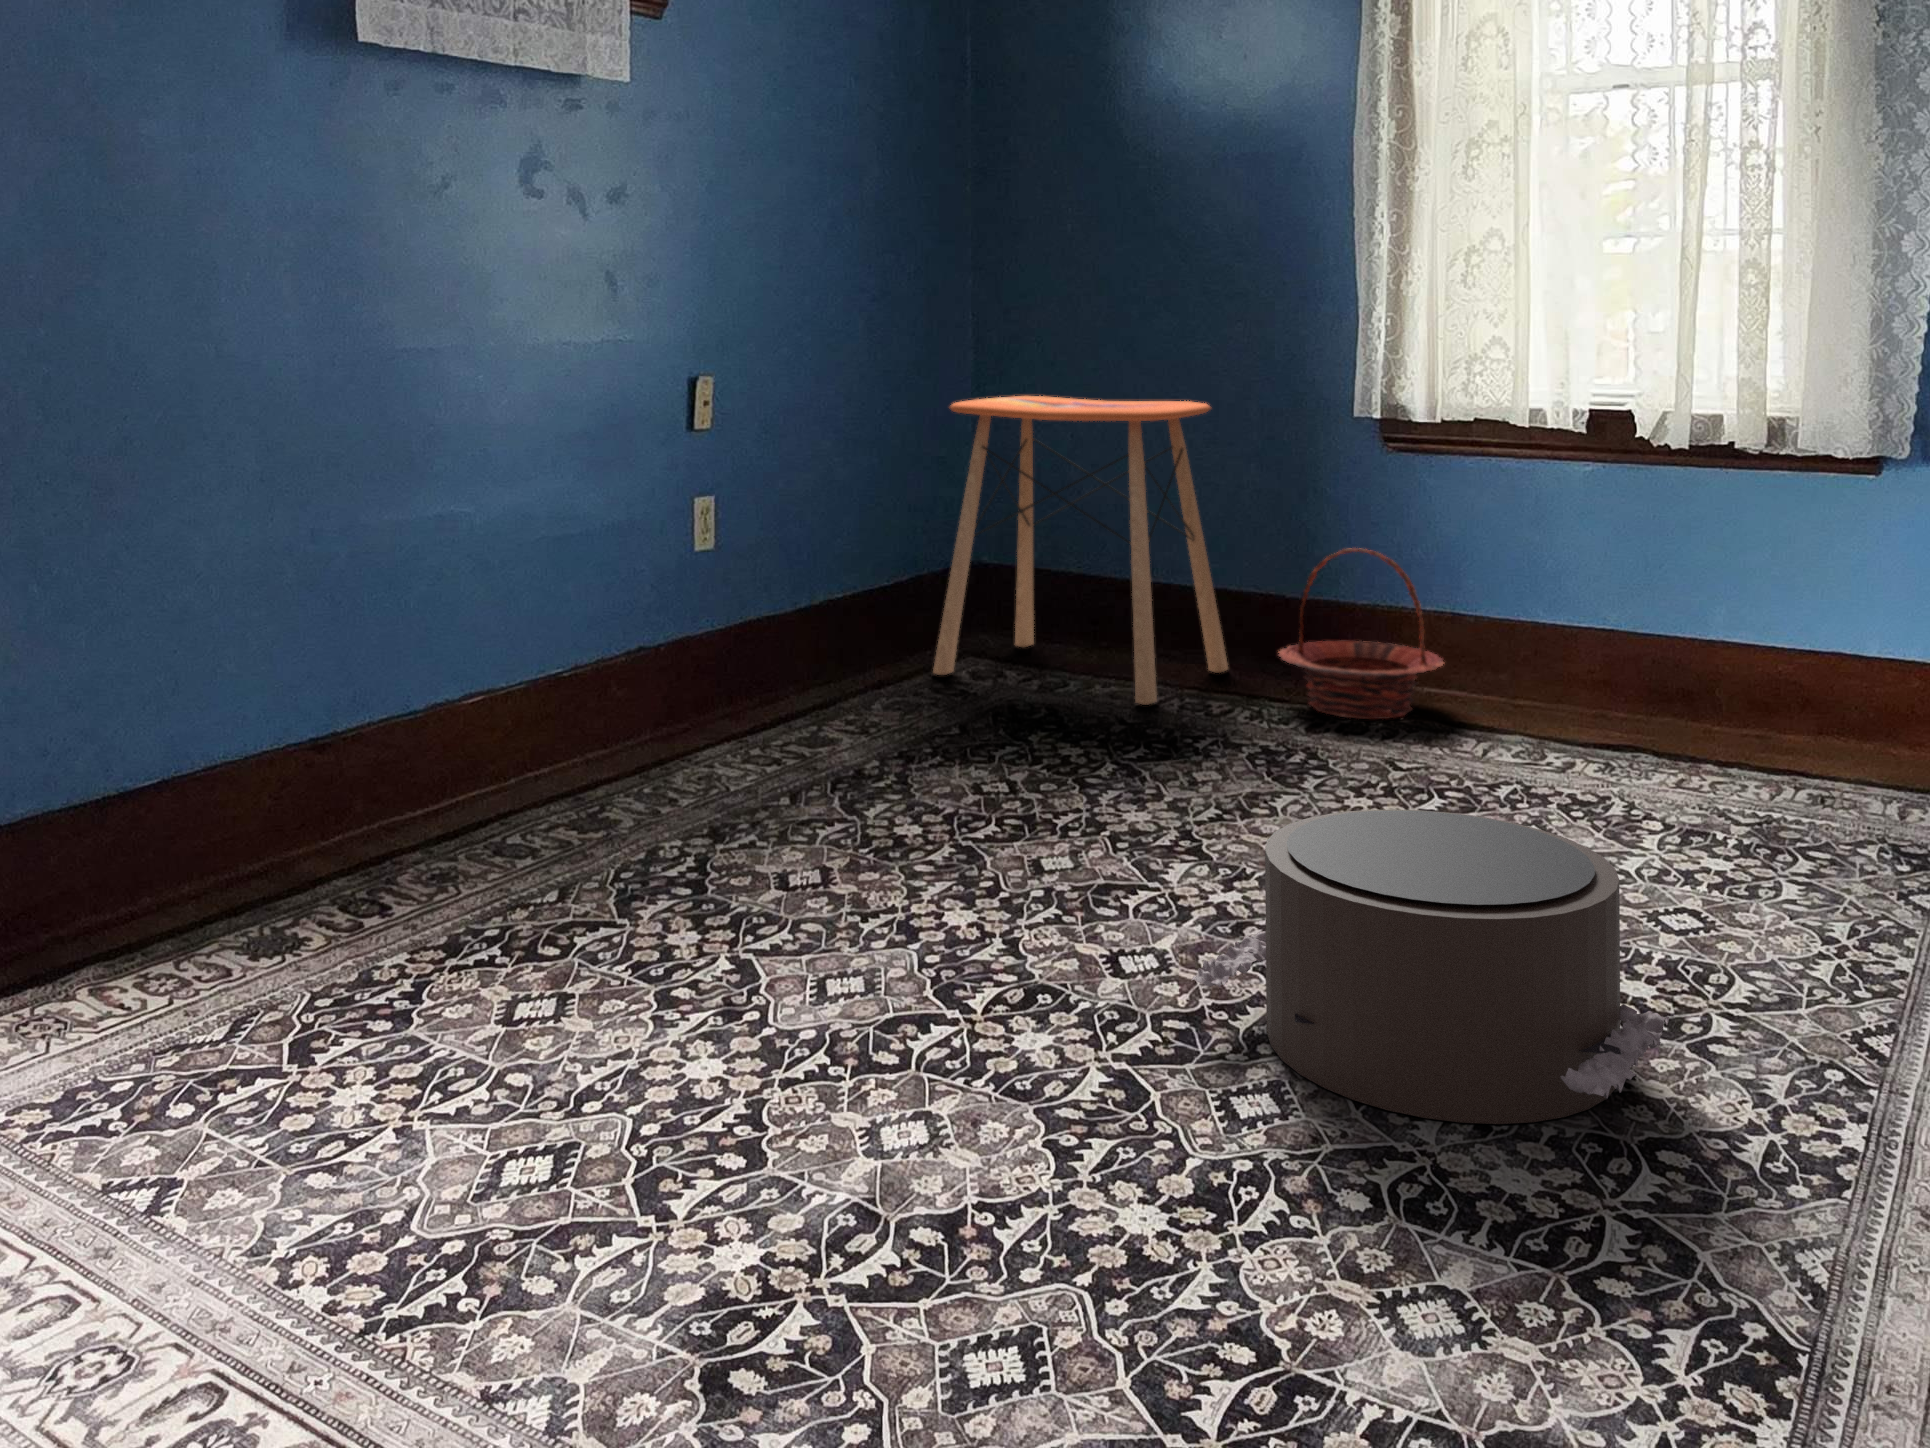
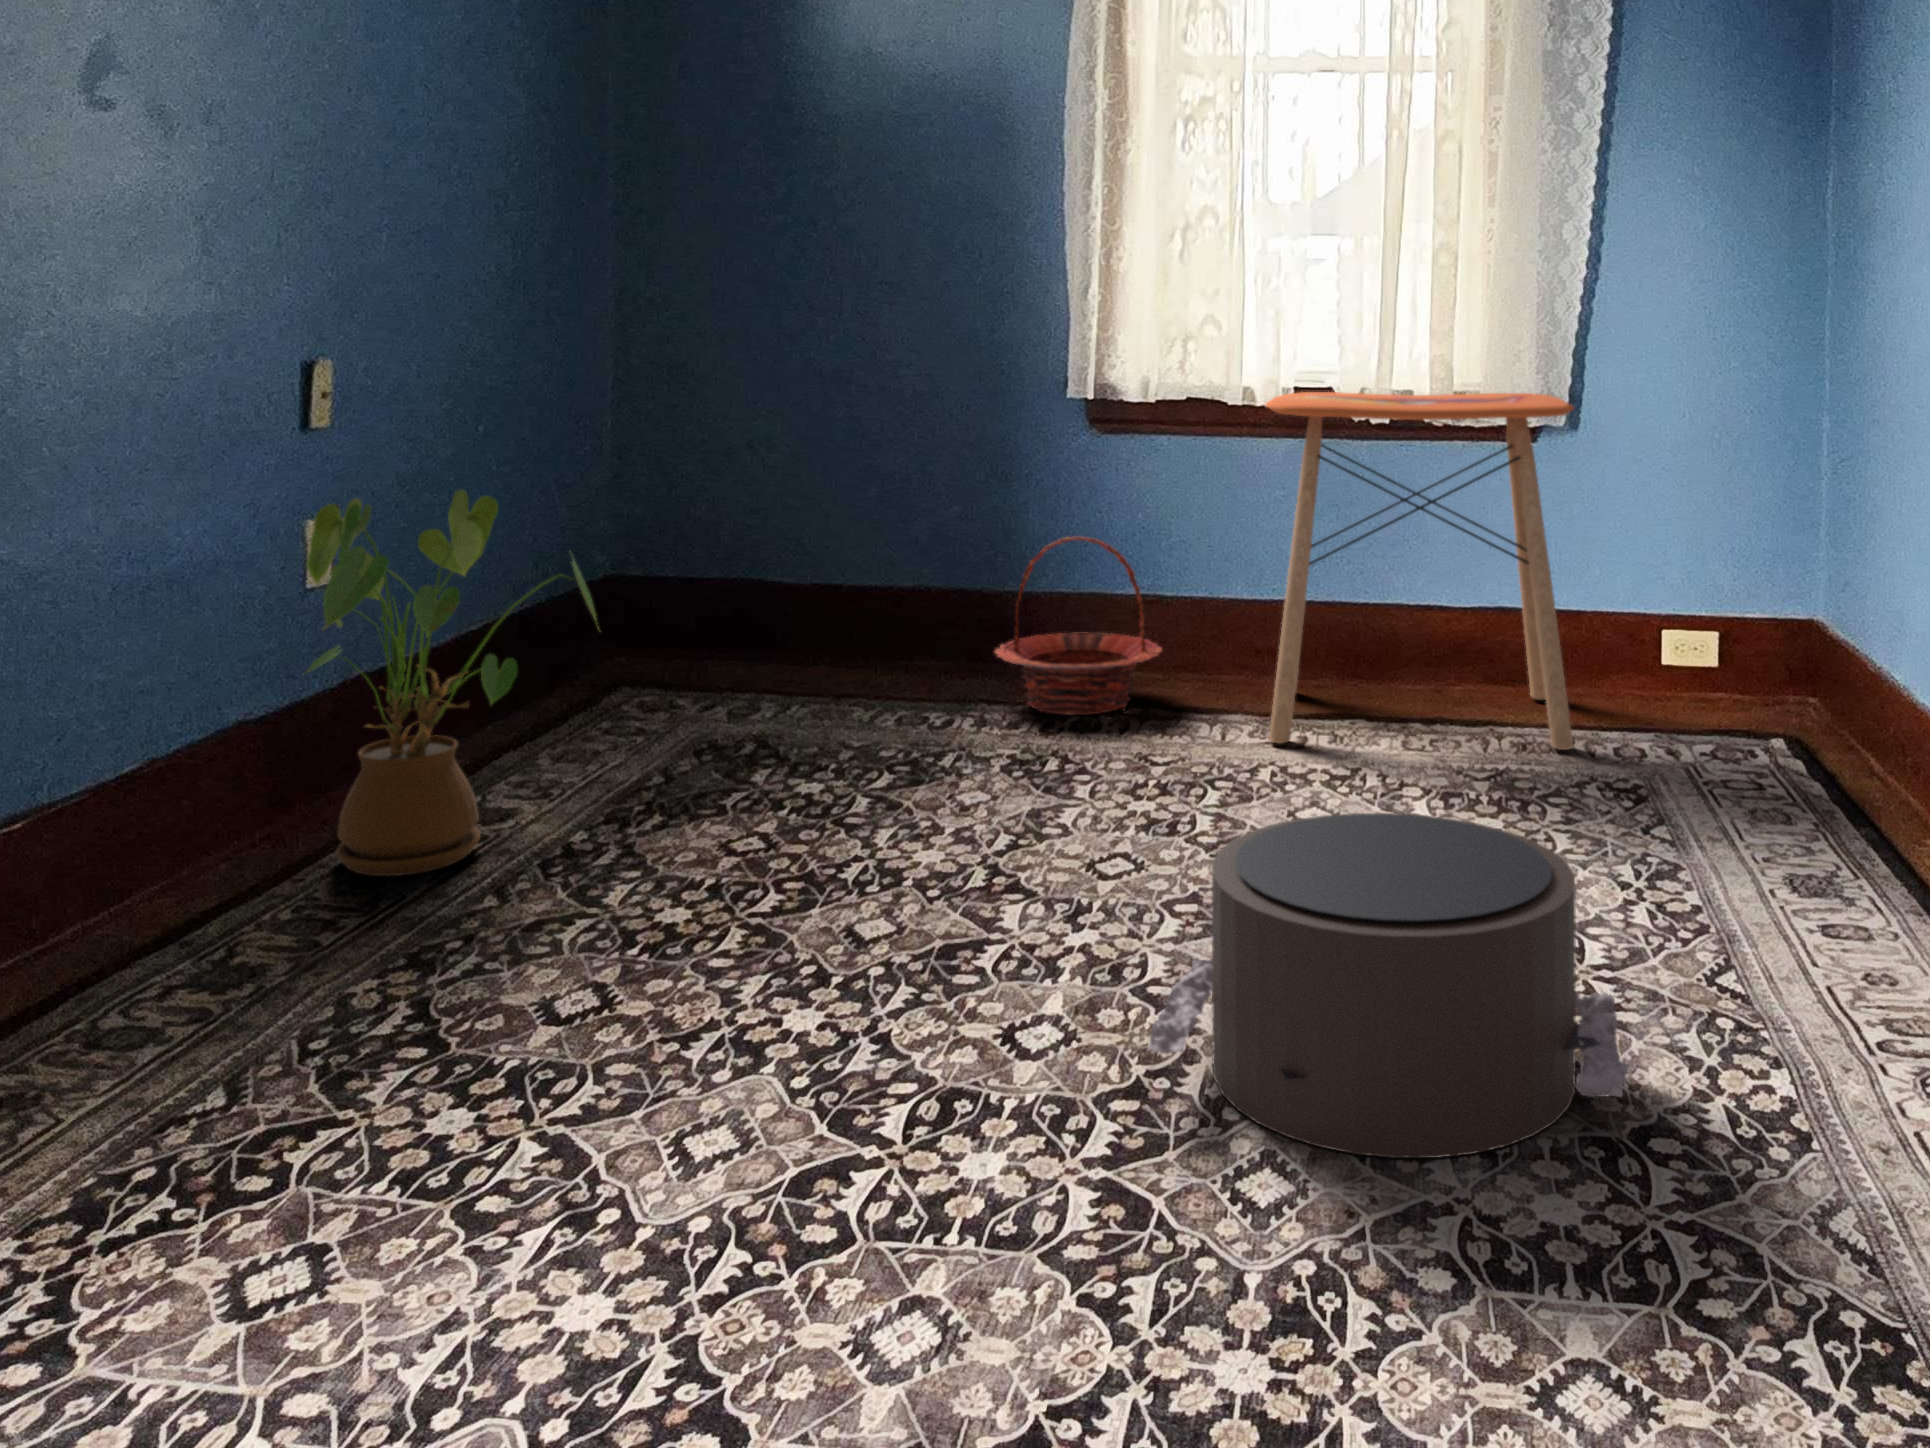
side table: present [933,396,1228,705] -> present [1265,392,1574,750]
house plant: none [669,474,886,772] -> present [307,490,596,876]

